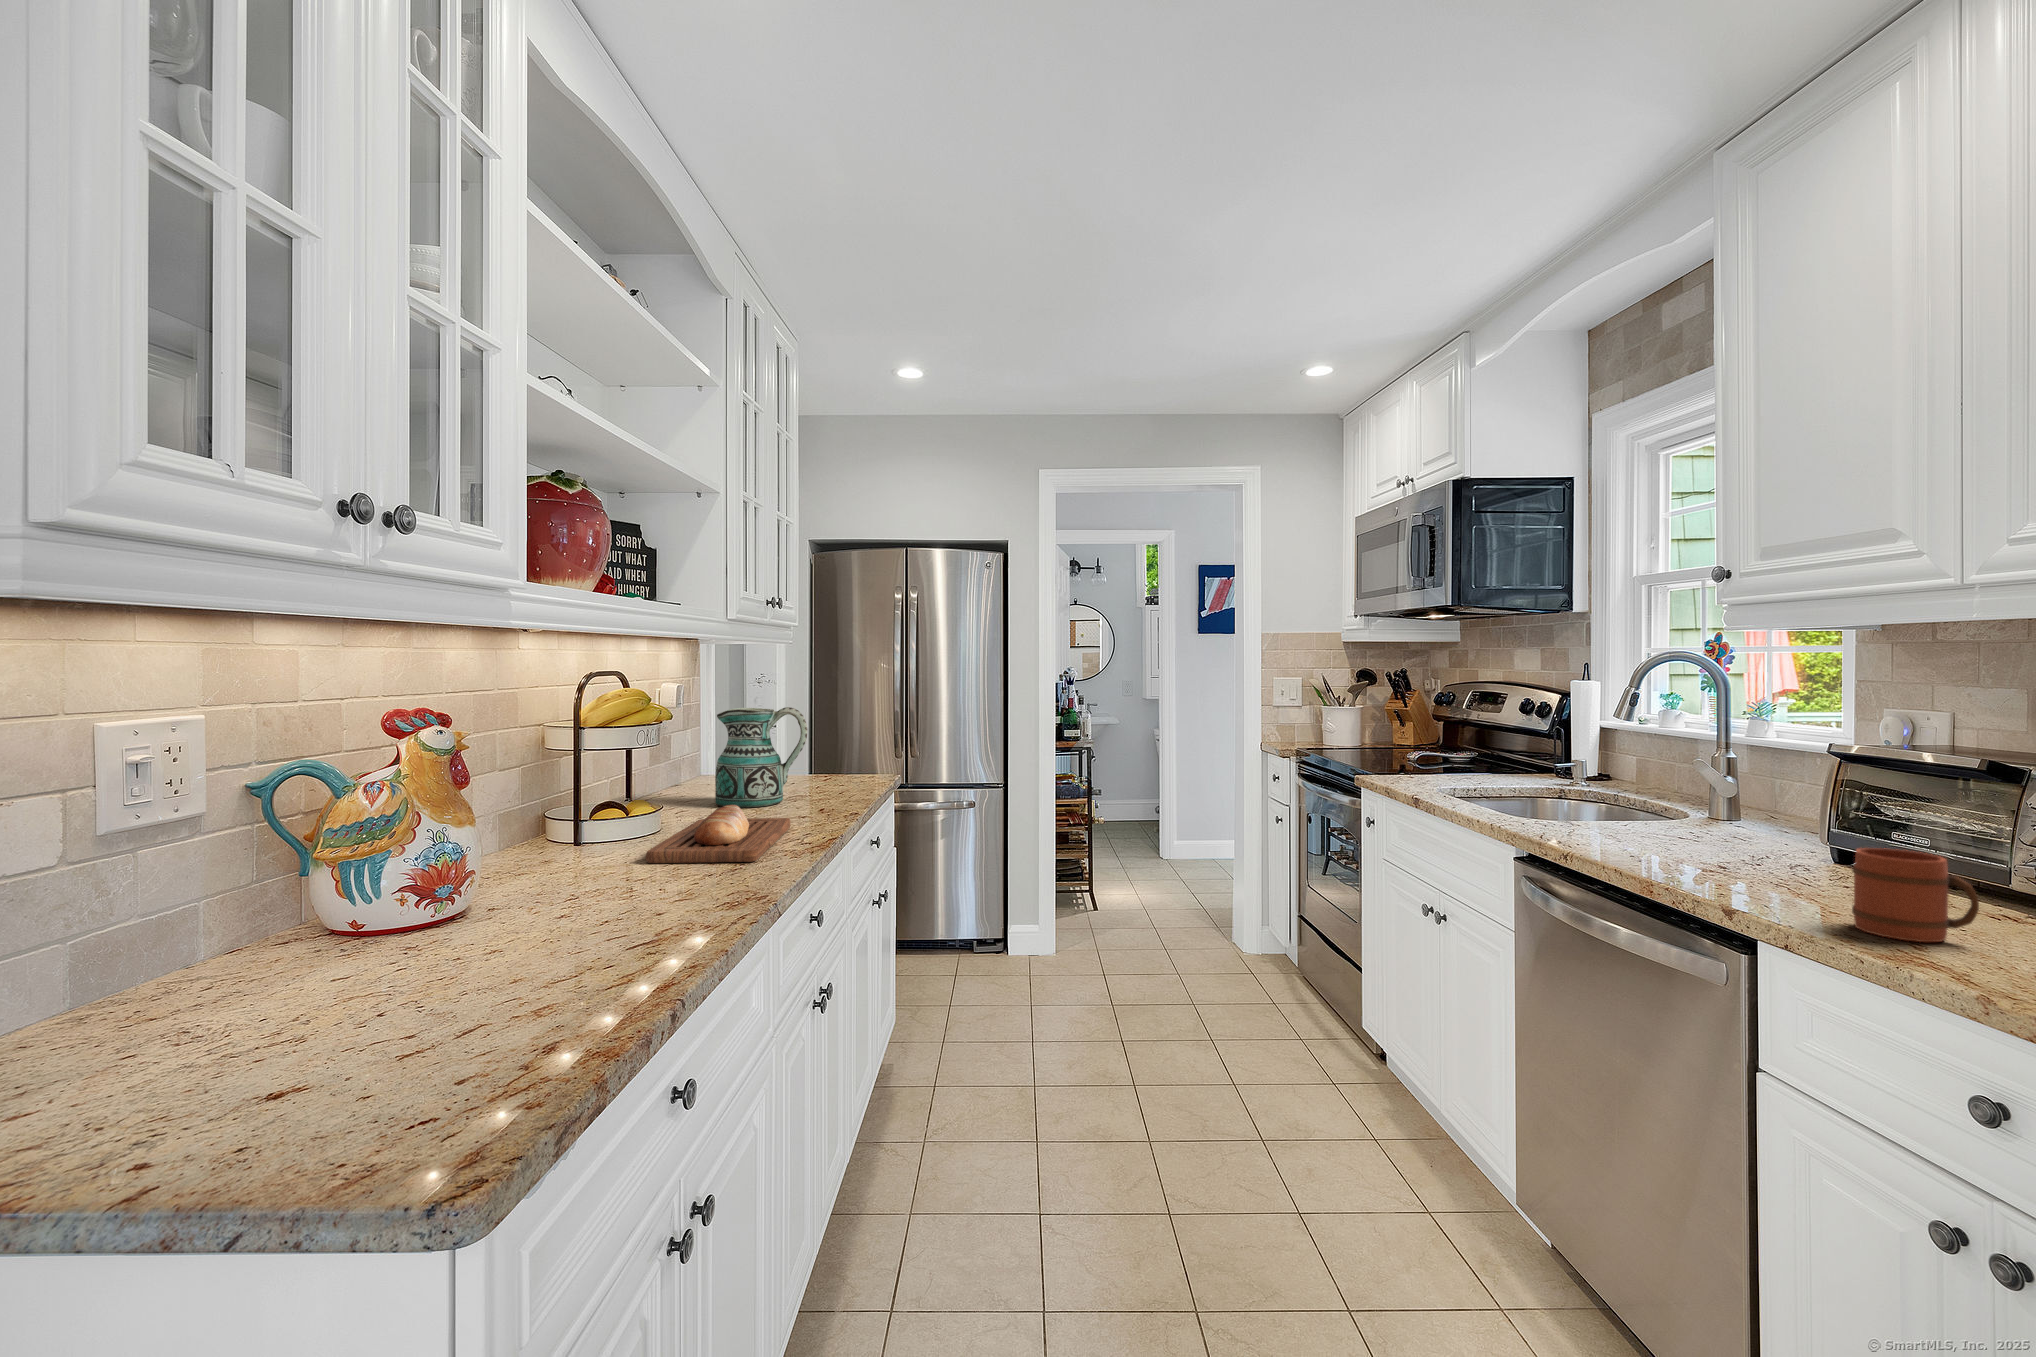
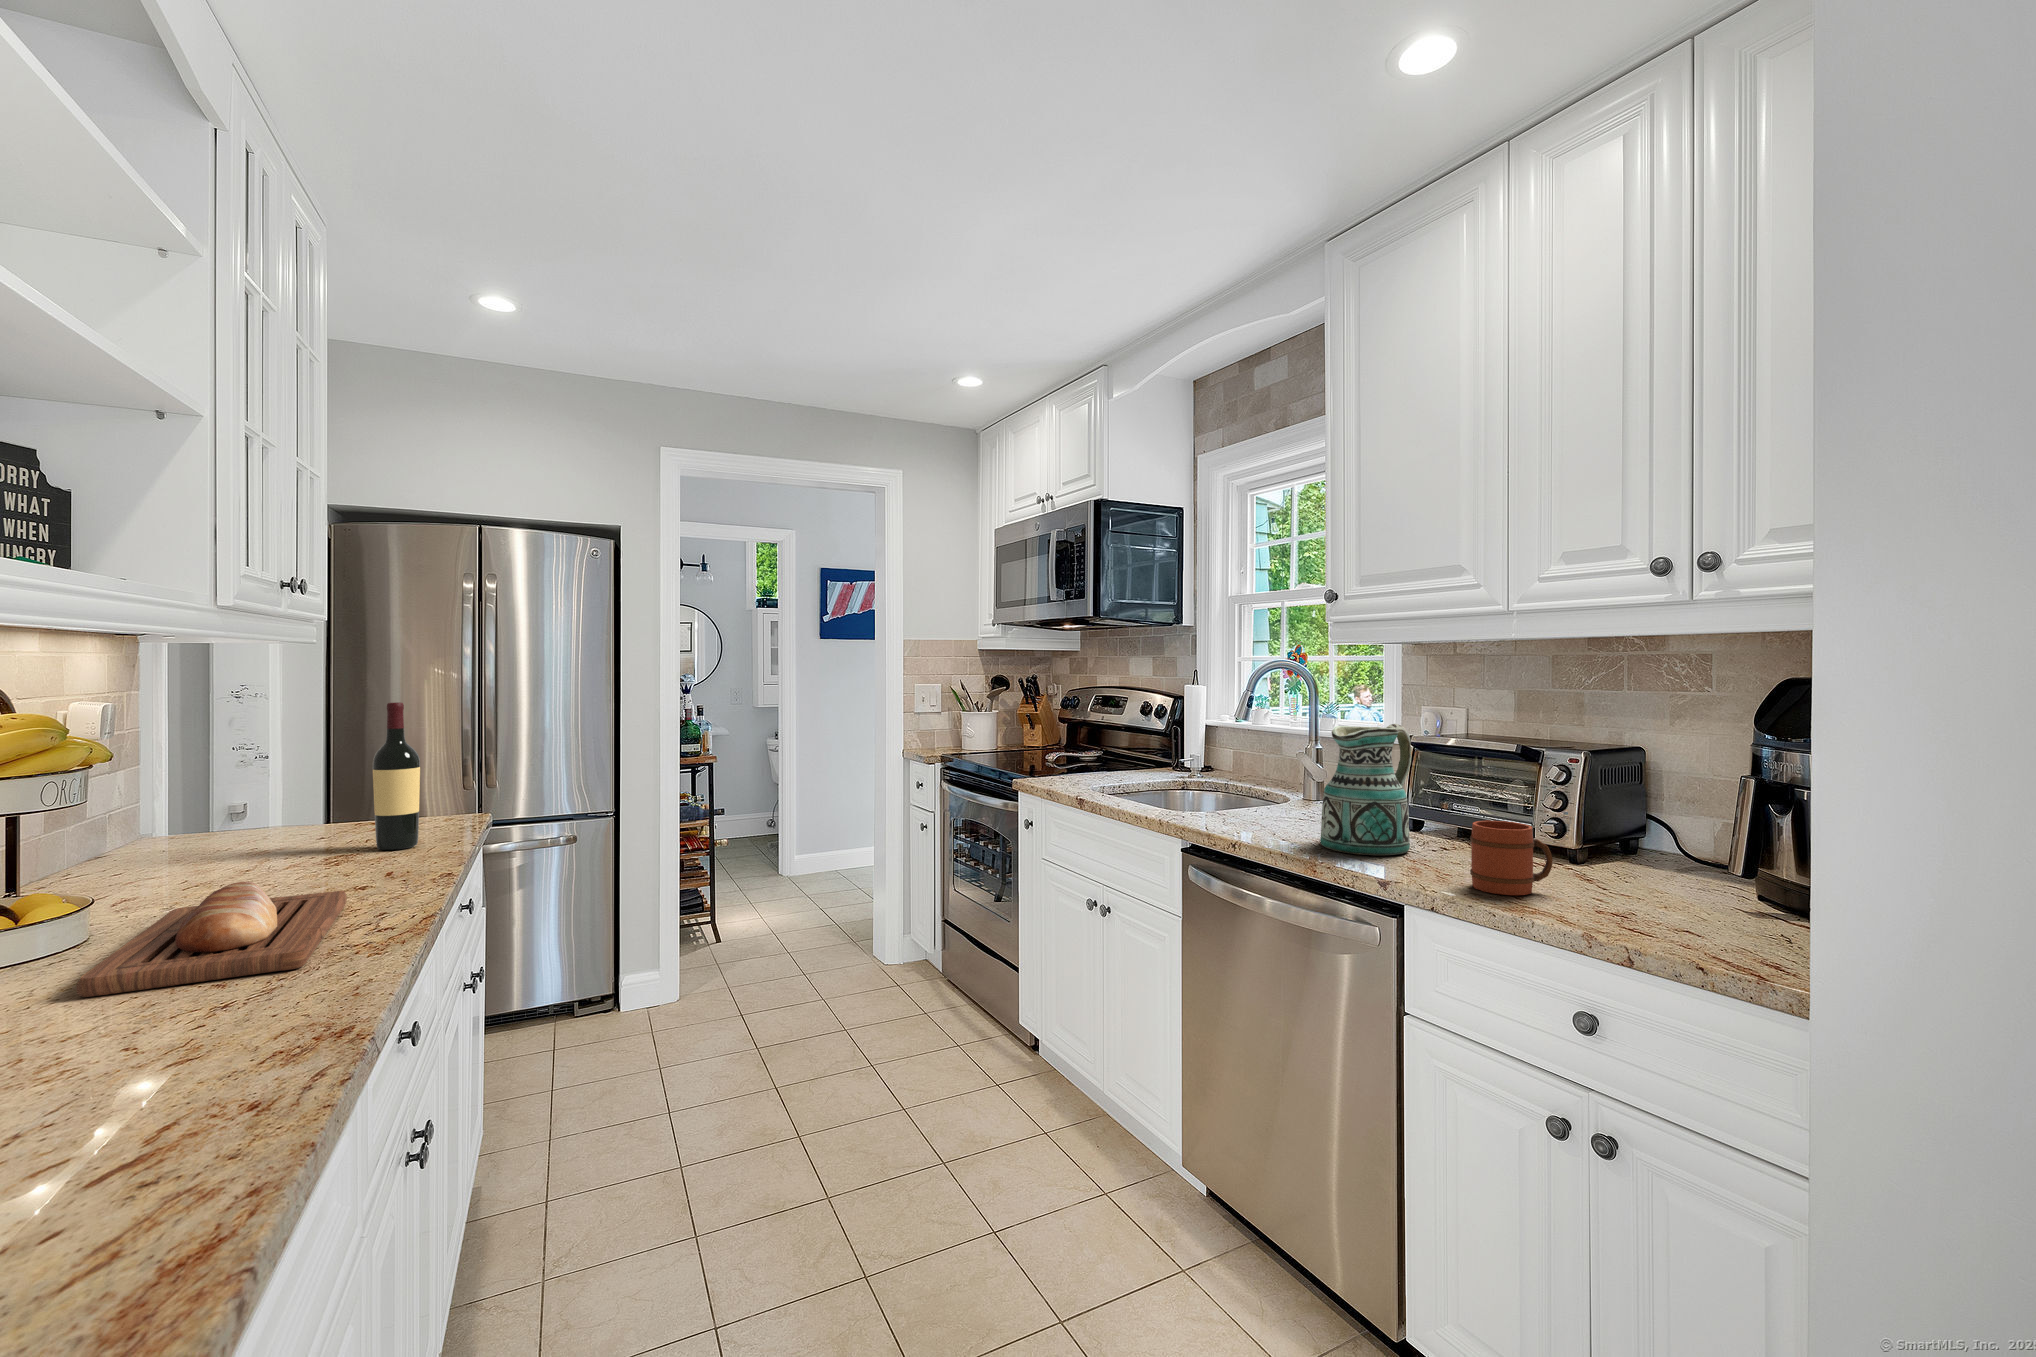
wine bottle: none [818,687,847,796] -> present [373,702,420,850]
ceramic pitcher: present [715,707,807,807] -> present [1320,724,1411,855]

